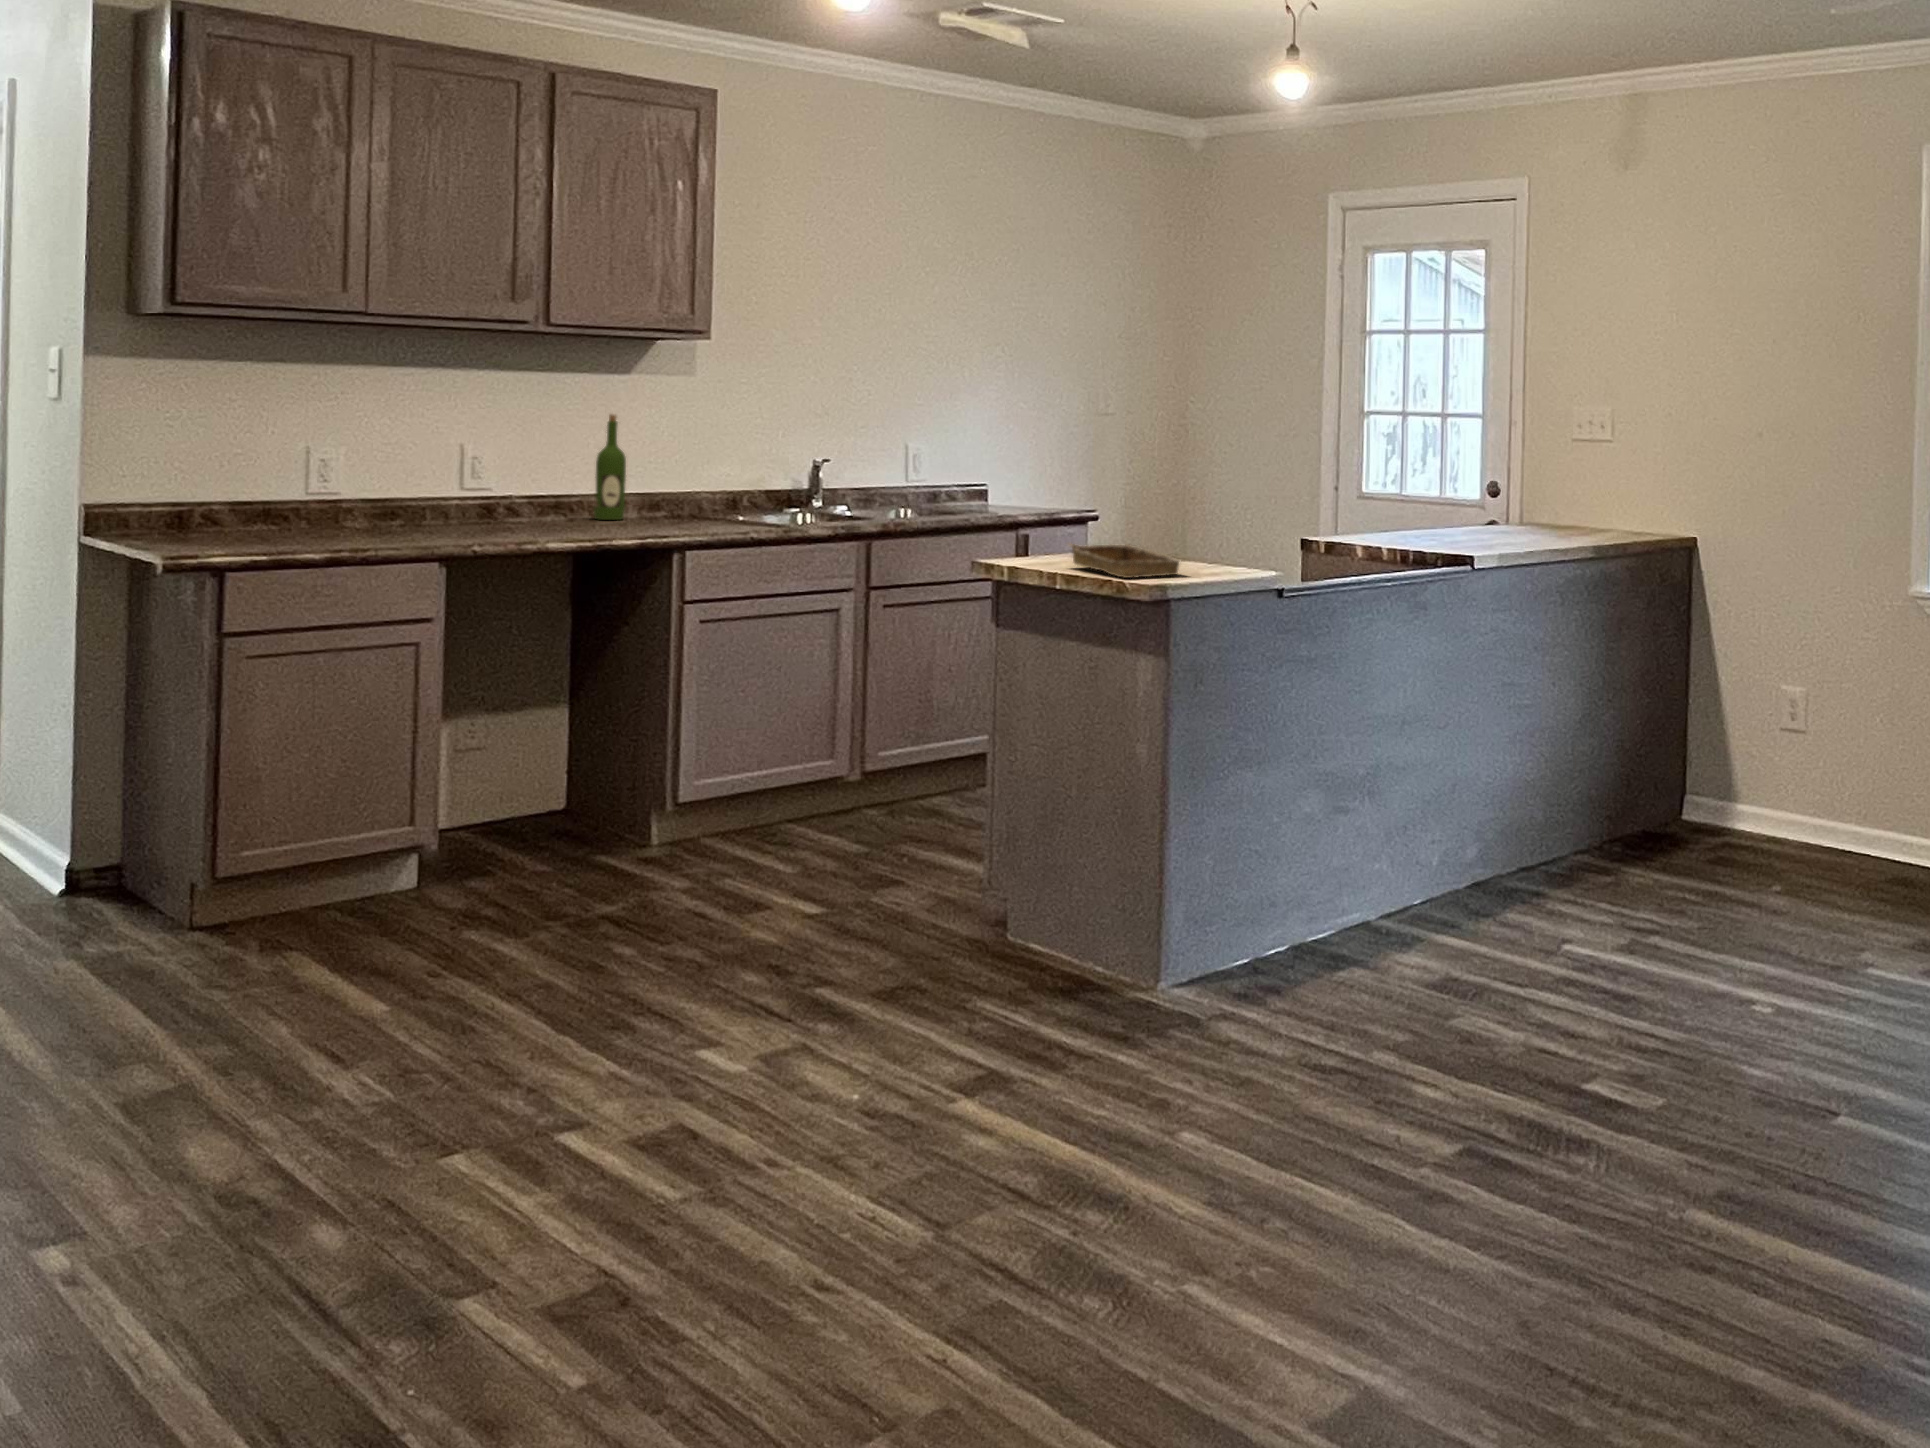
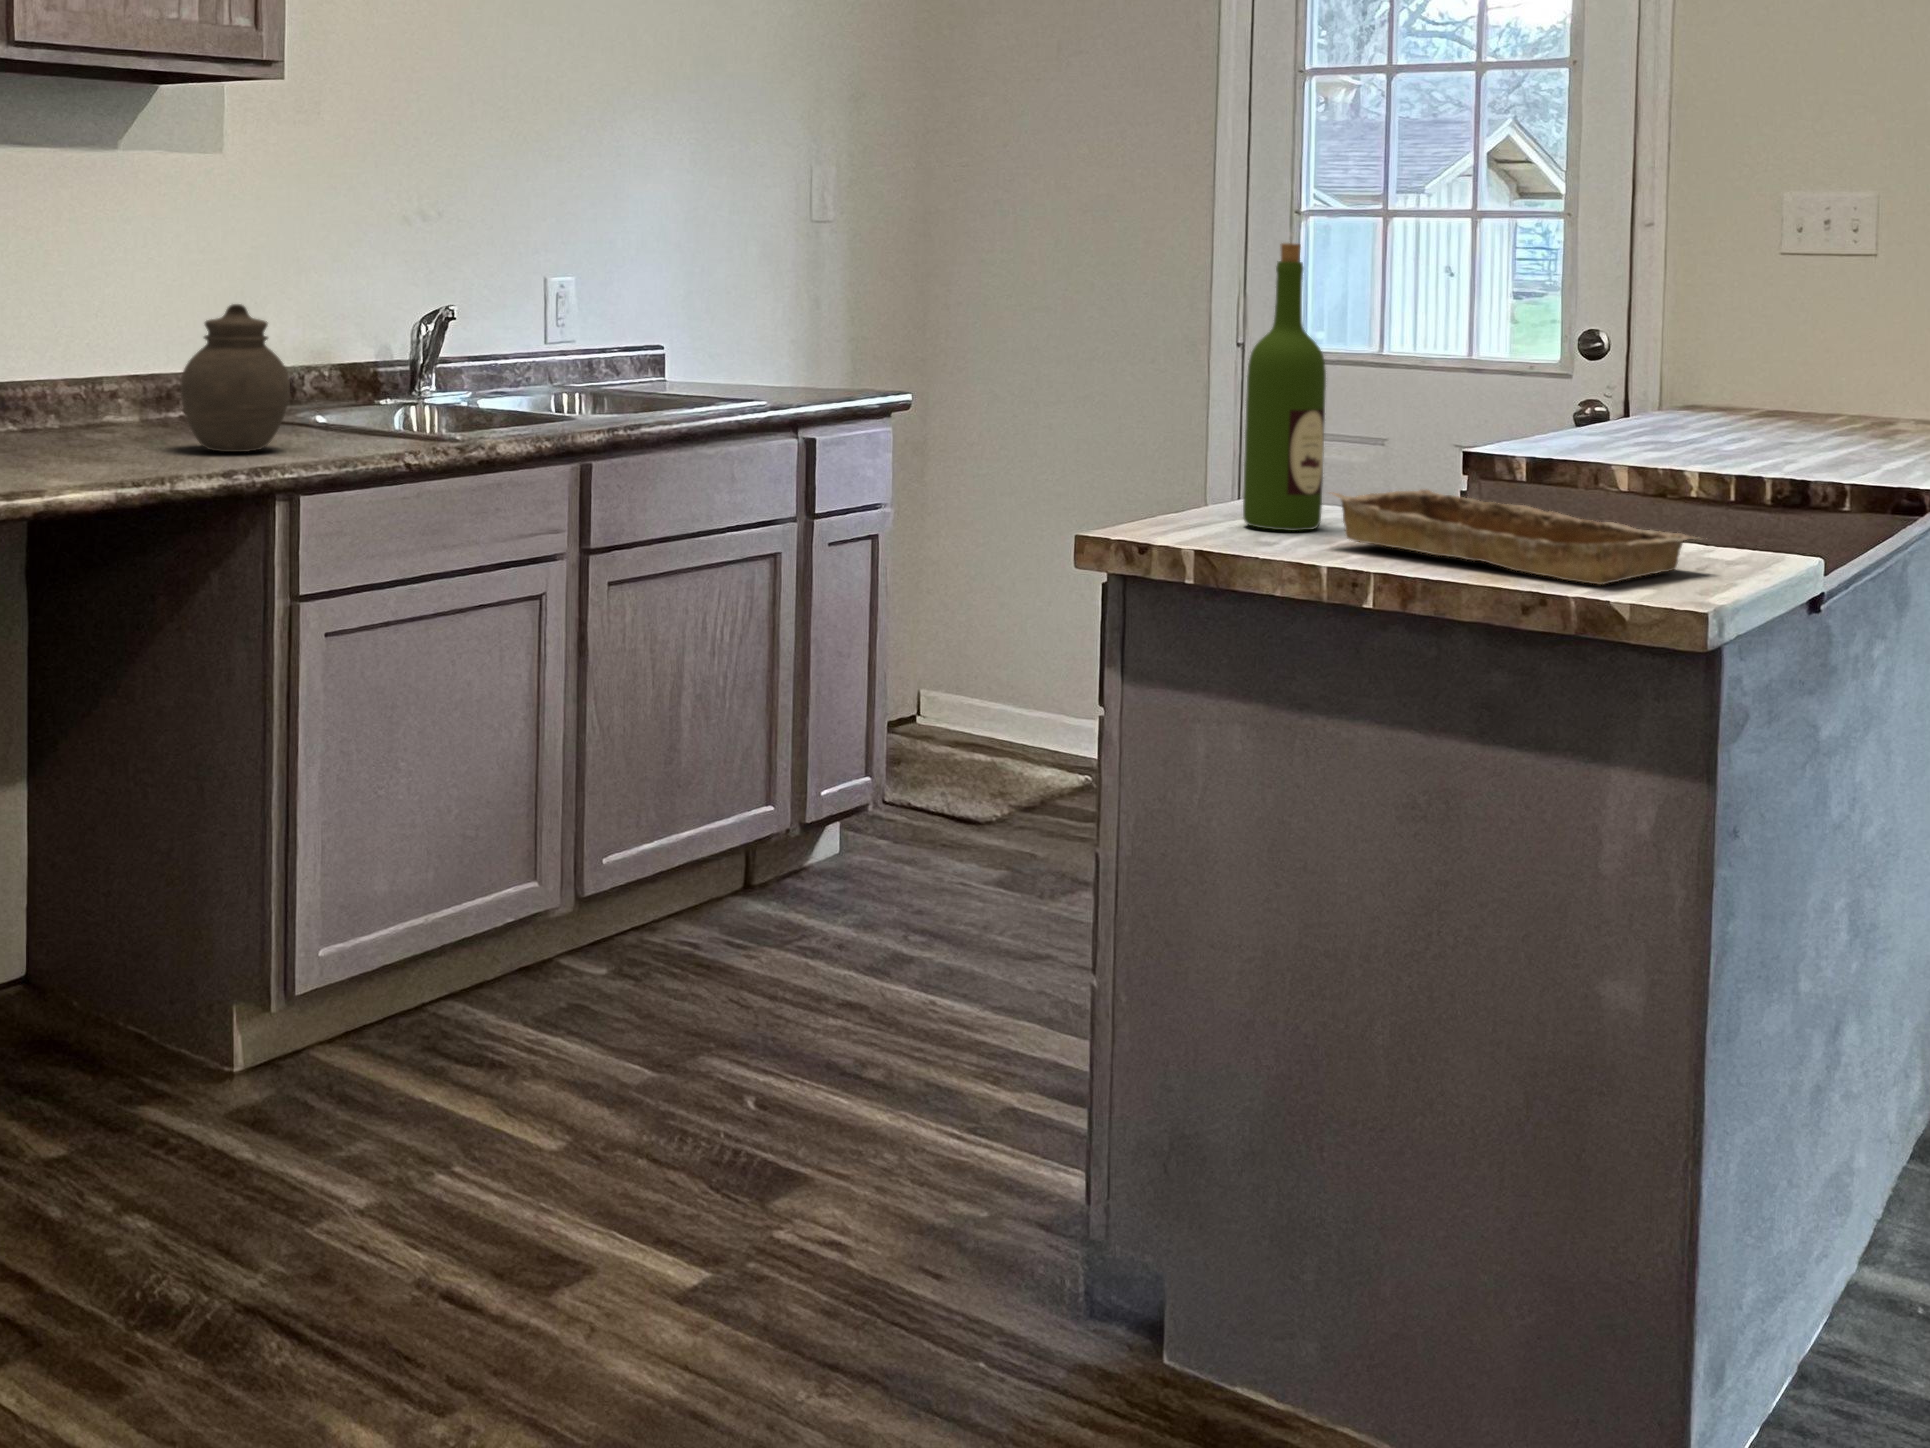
wine bottle: present [594,415,626,520] -> present [1243,243,1326,531]
jar: none [634,455,692,529] -> present [180,304,290,452]

